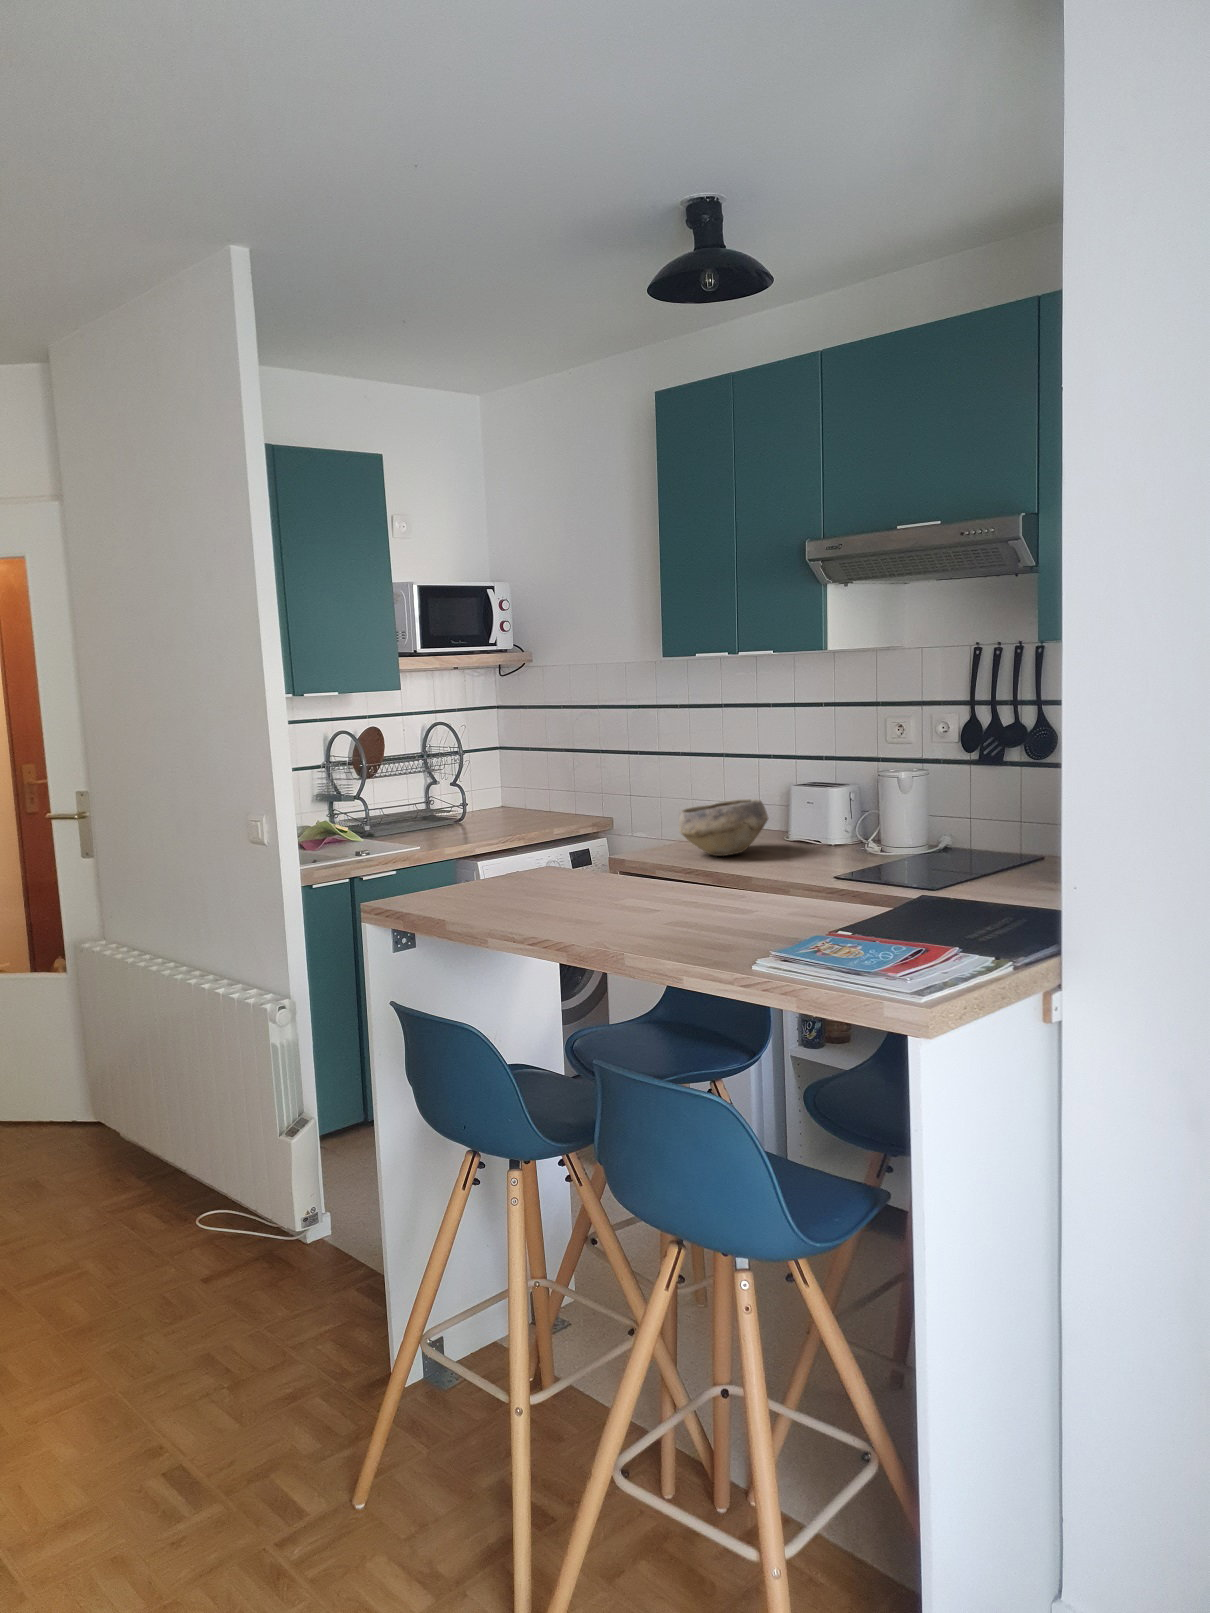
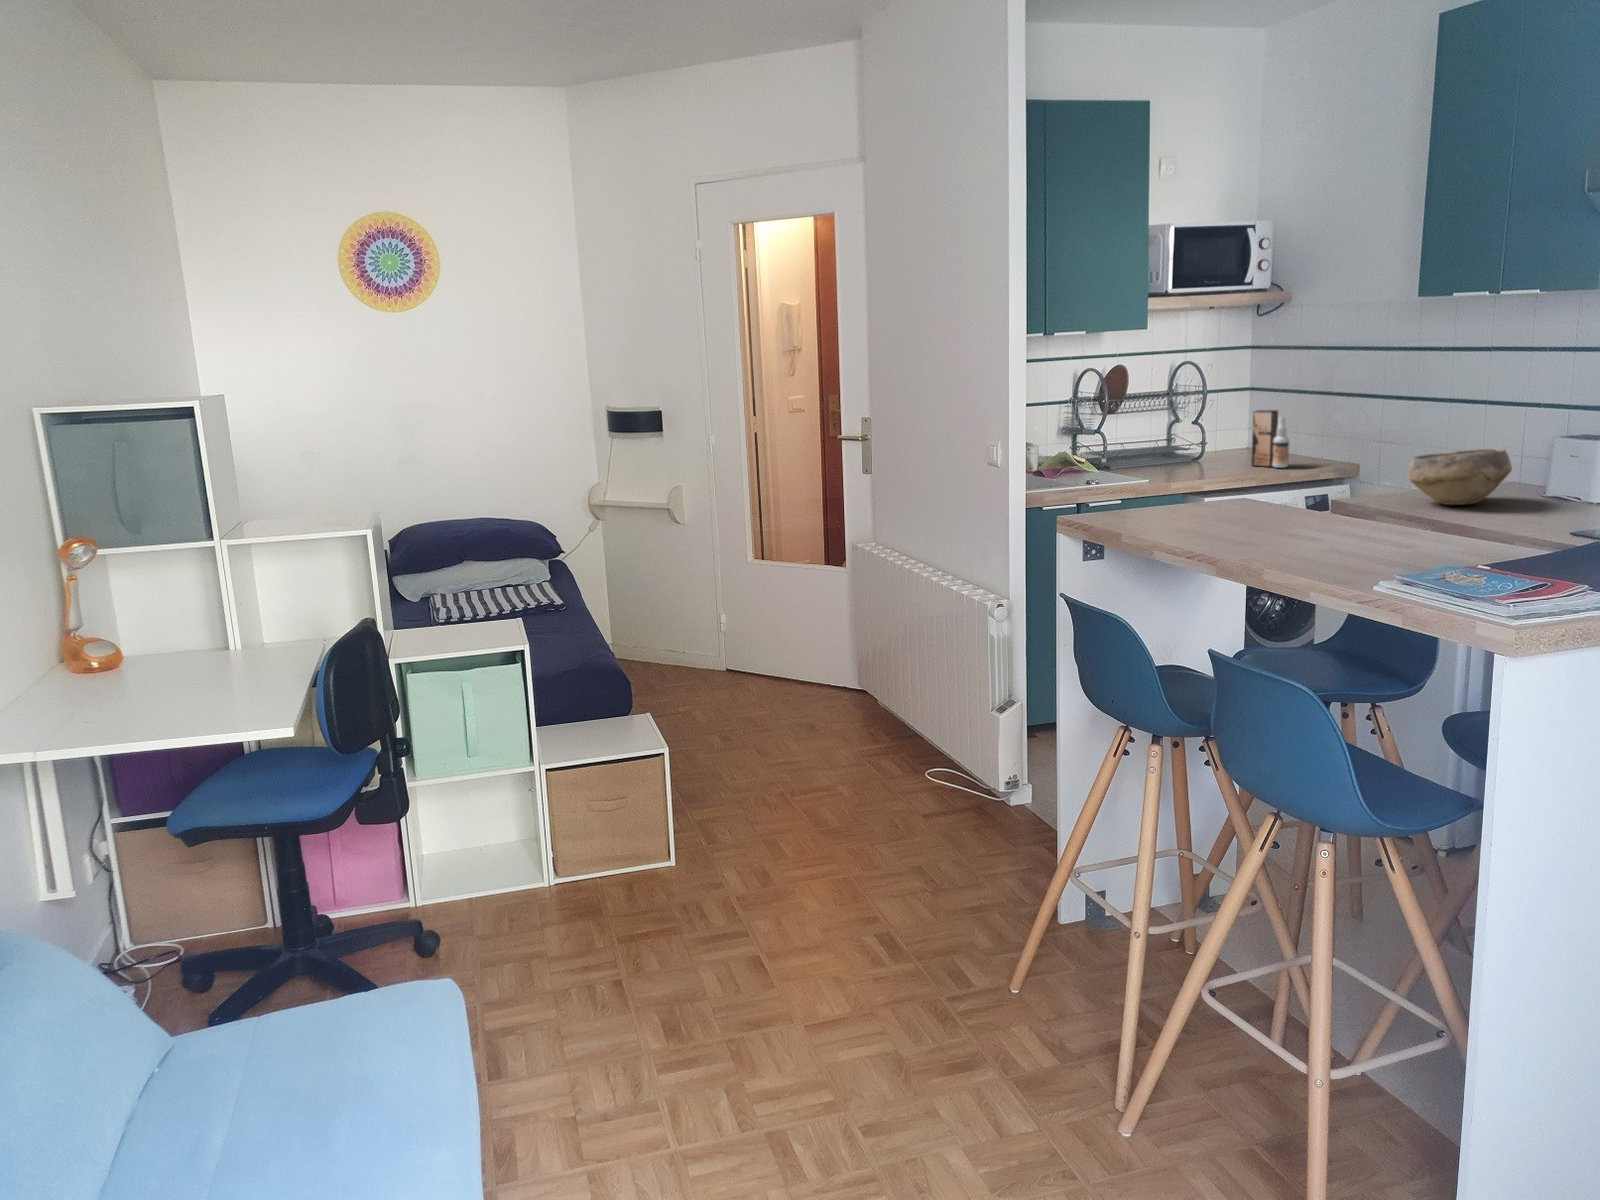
spray bottle: none [513,769,552,826] -> present [1251,410,1289,468]

